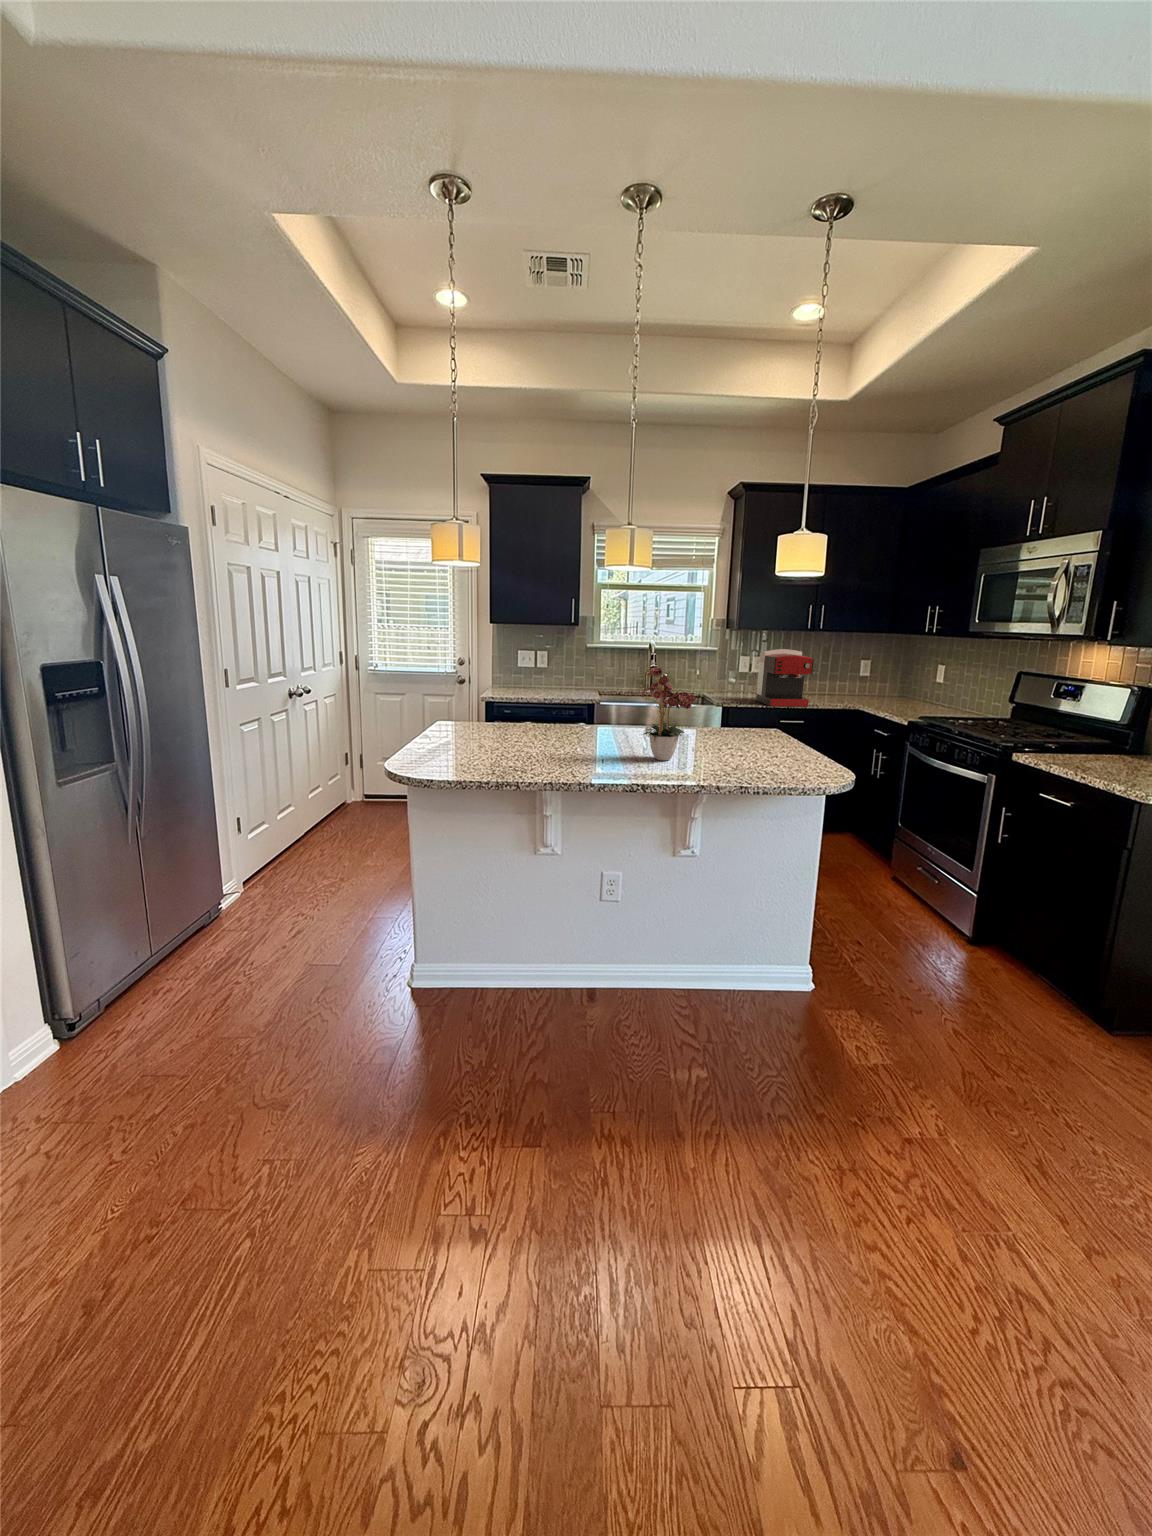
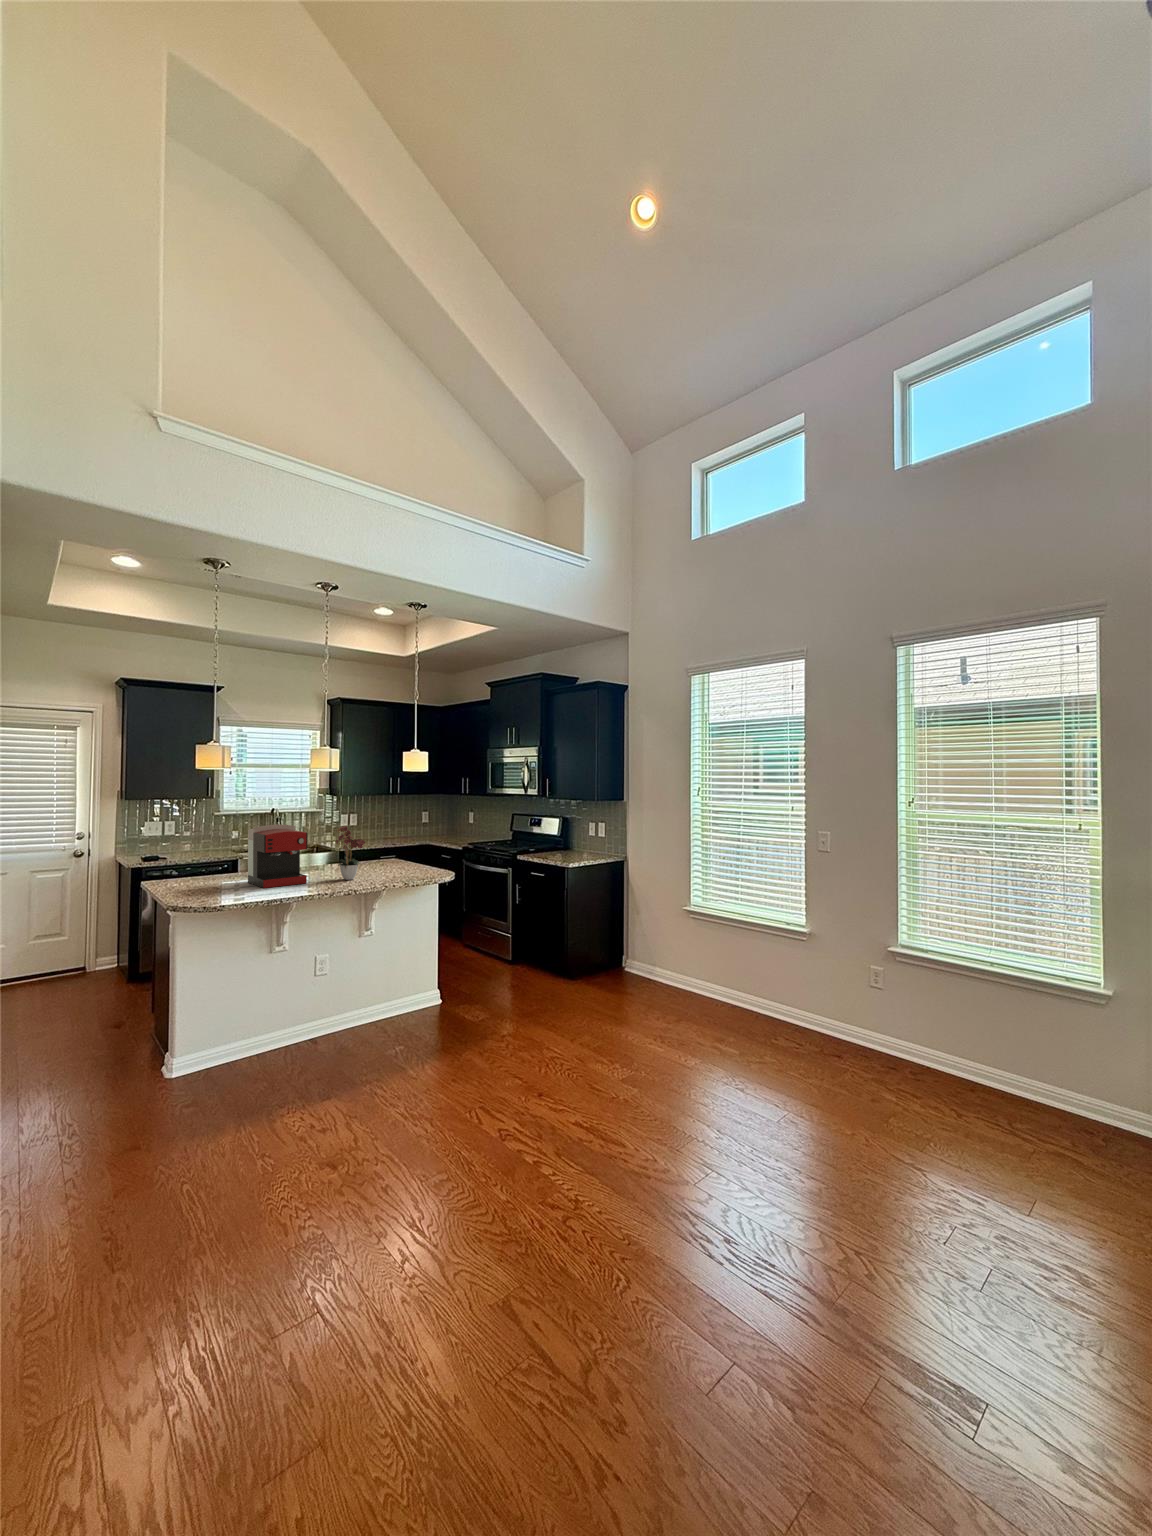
coffee maker: present [756,649,814,706] -> present [248,824,308,888]

